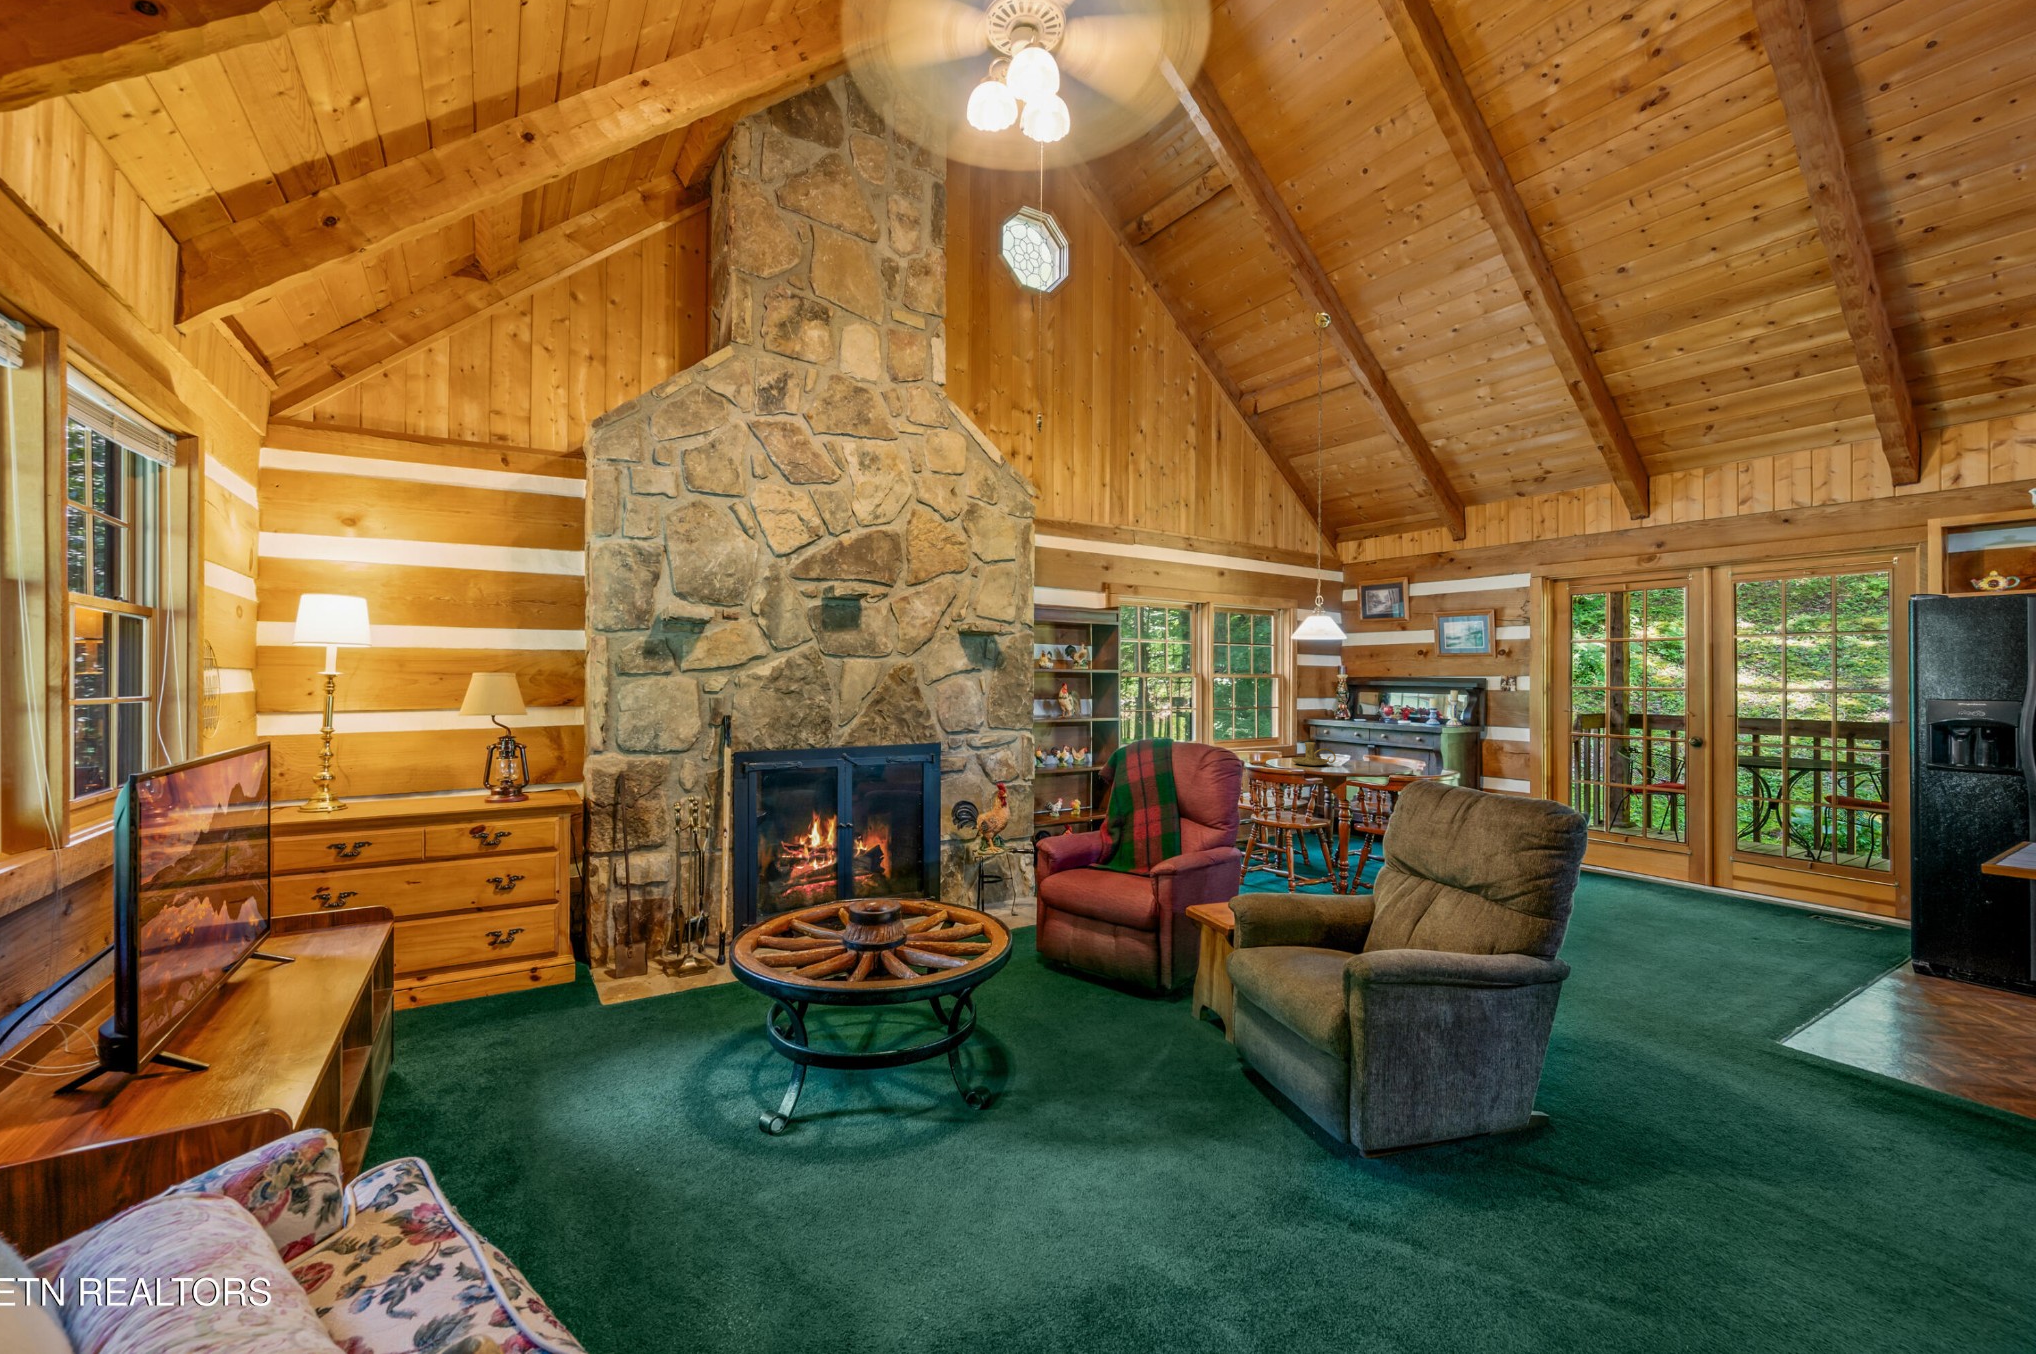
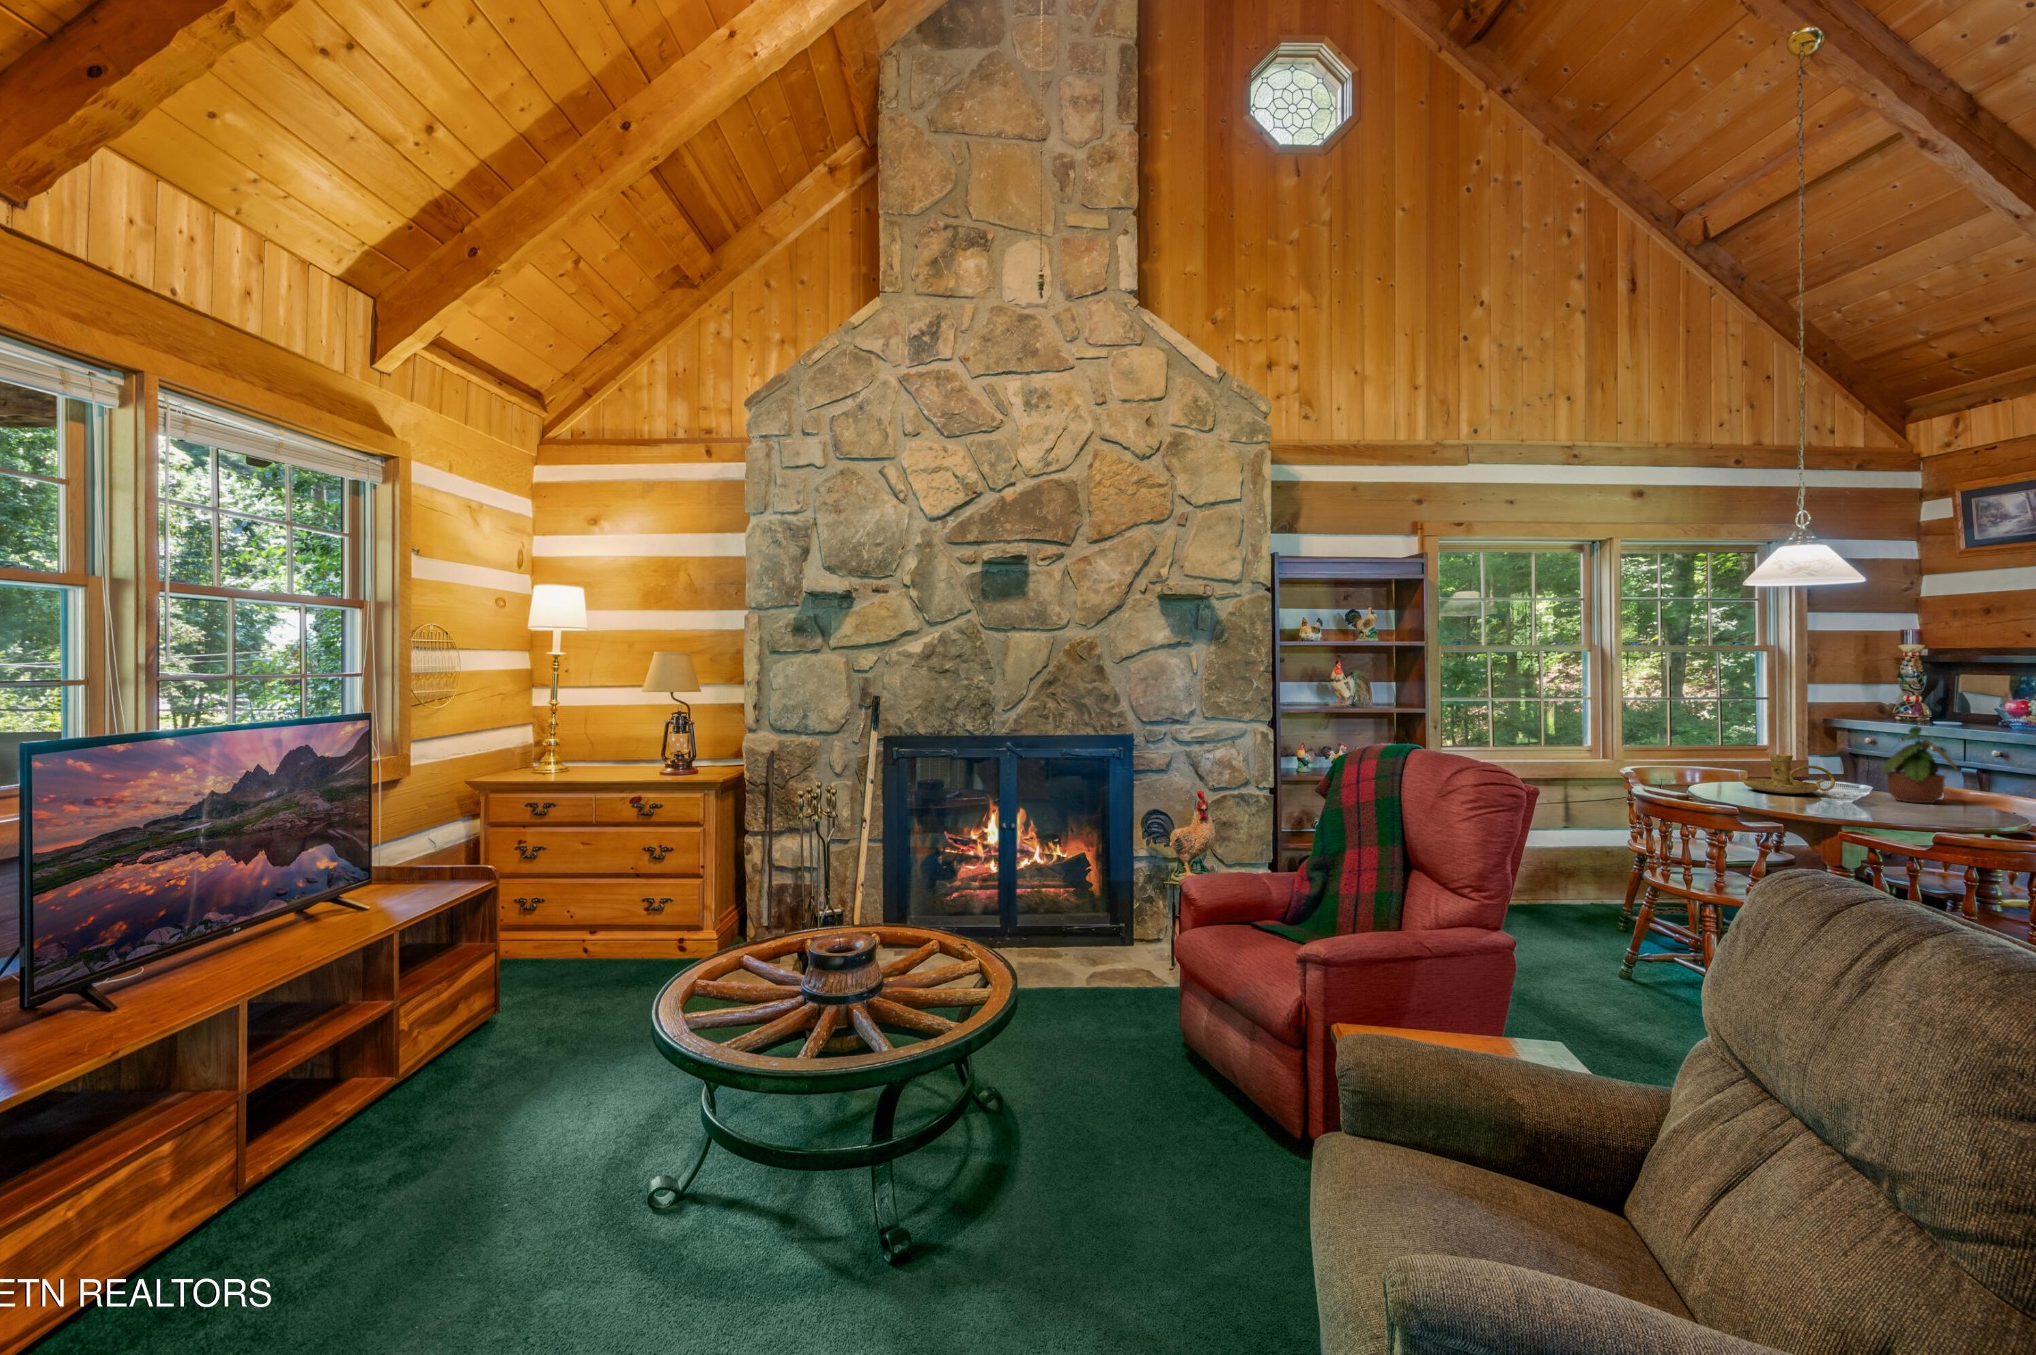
potted plant: none [1351,714,1387,767] -> present [1883,715,1957,803]

